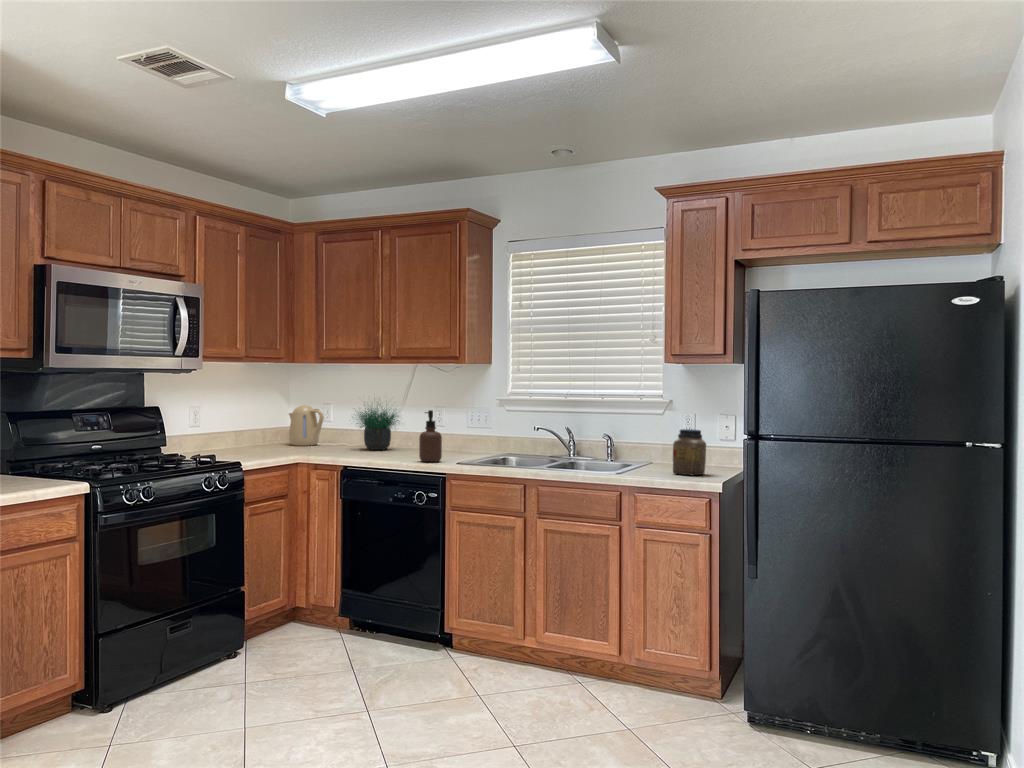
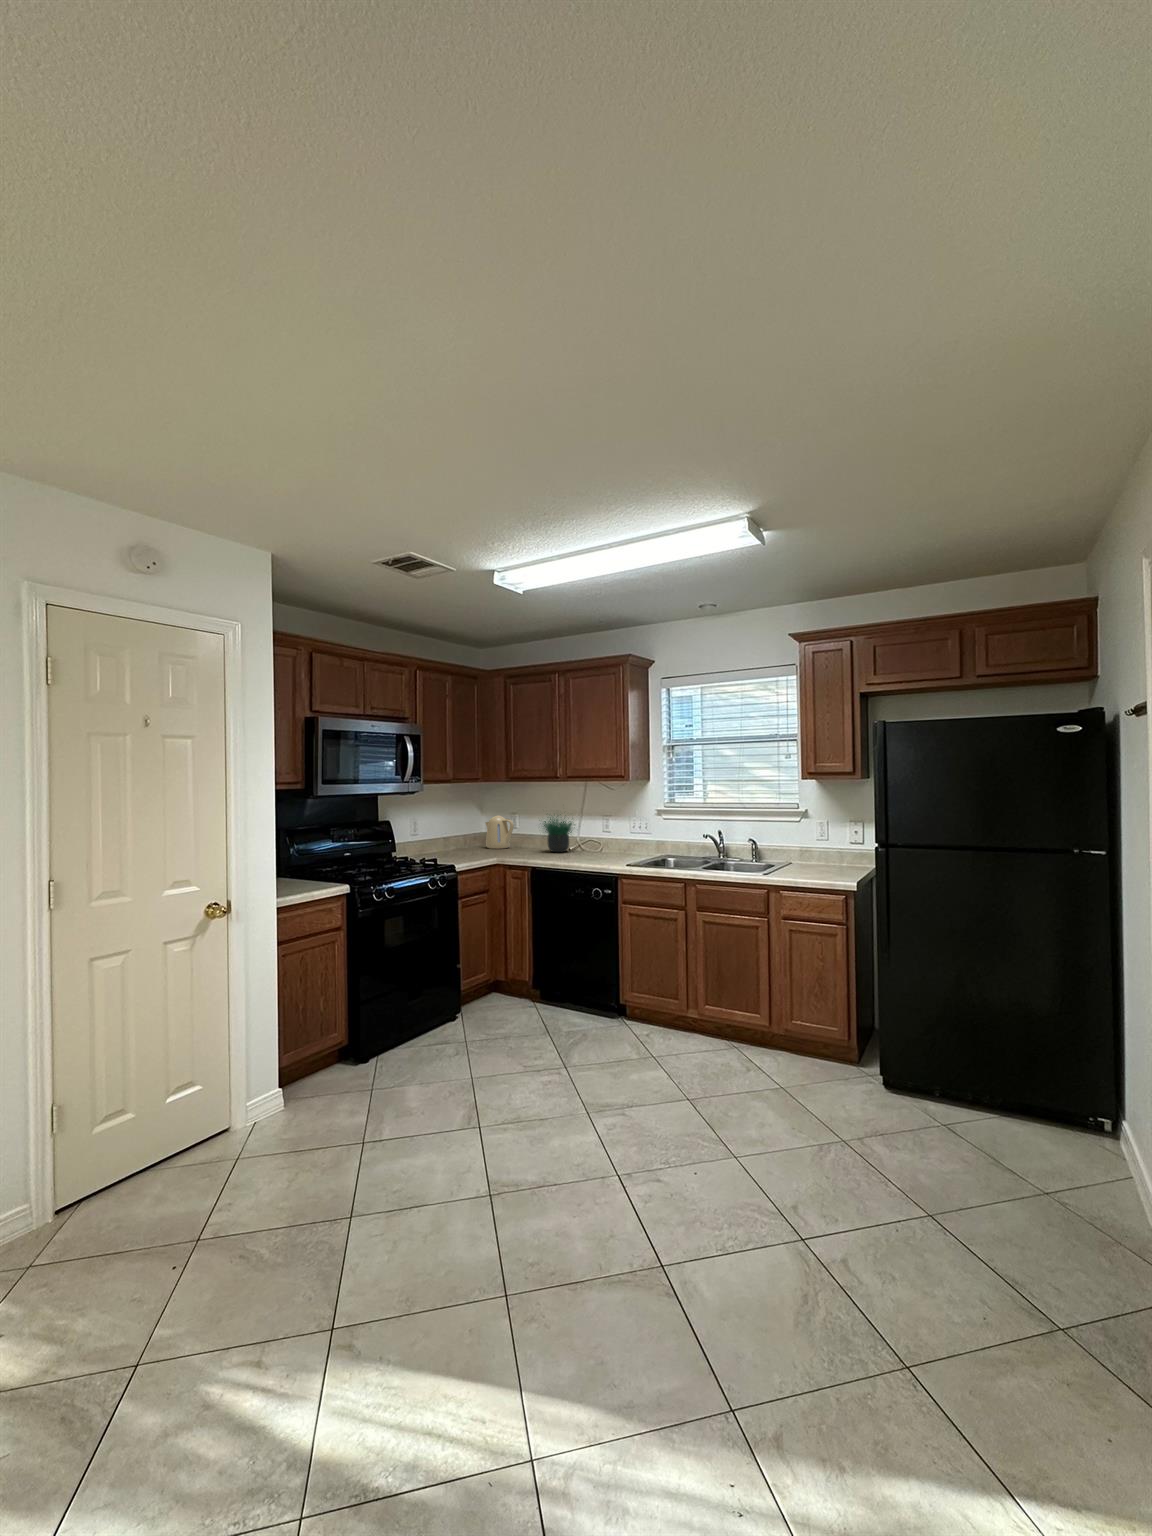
soap dispenser: present [419,410,442,462] -> none [596,821,614,864]
jar: present [673,429,706,475] -> none [811,836,840,875]

